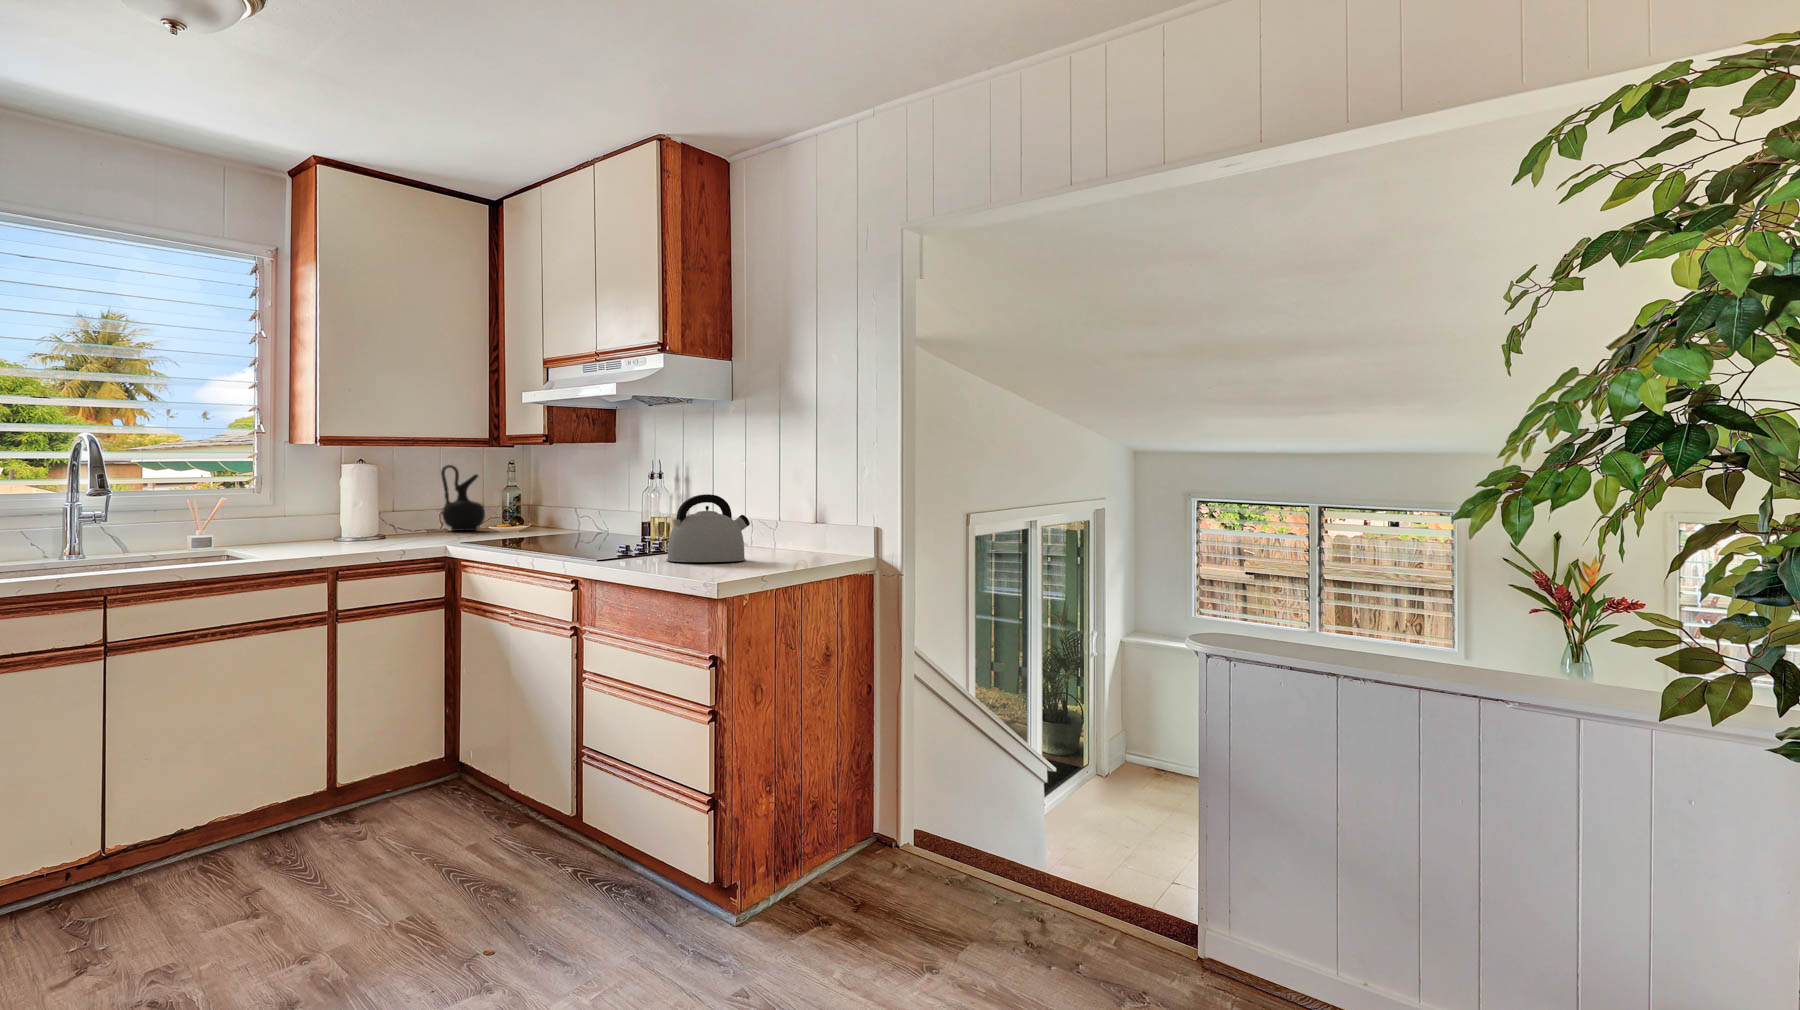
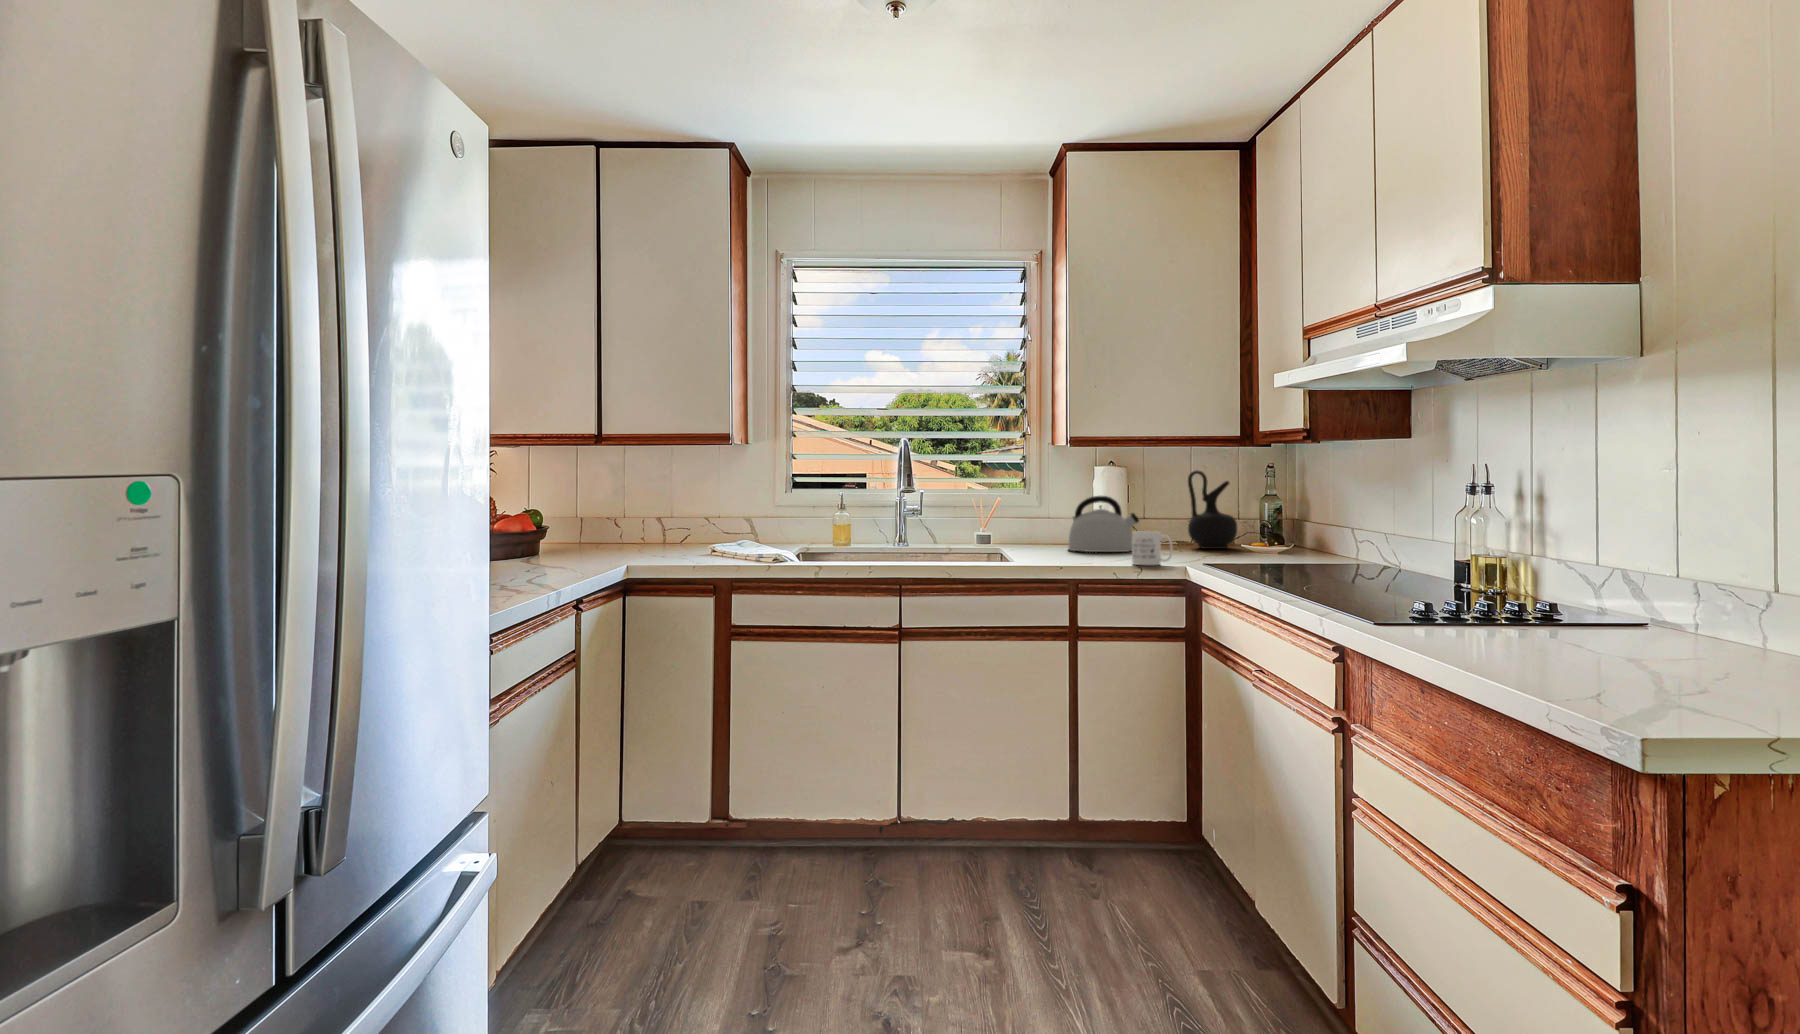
kettle: present [666,494,750,562] -> present [1068,496,1139,552]
mug: none [399,512,436,540] -> present [1132,531,1173,565]

